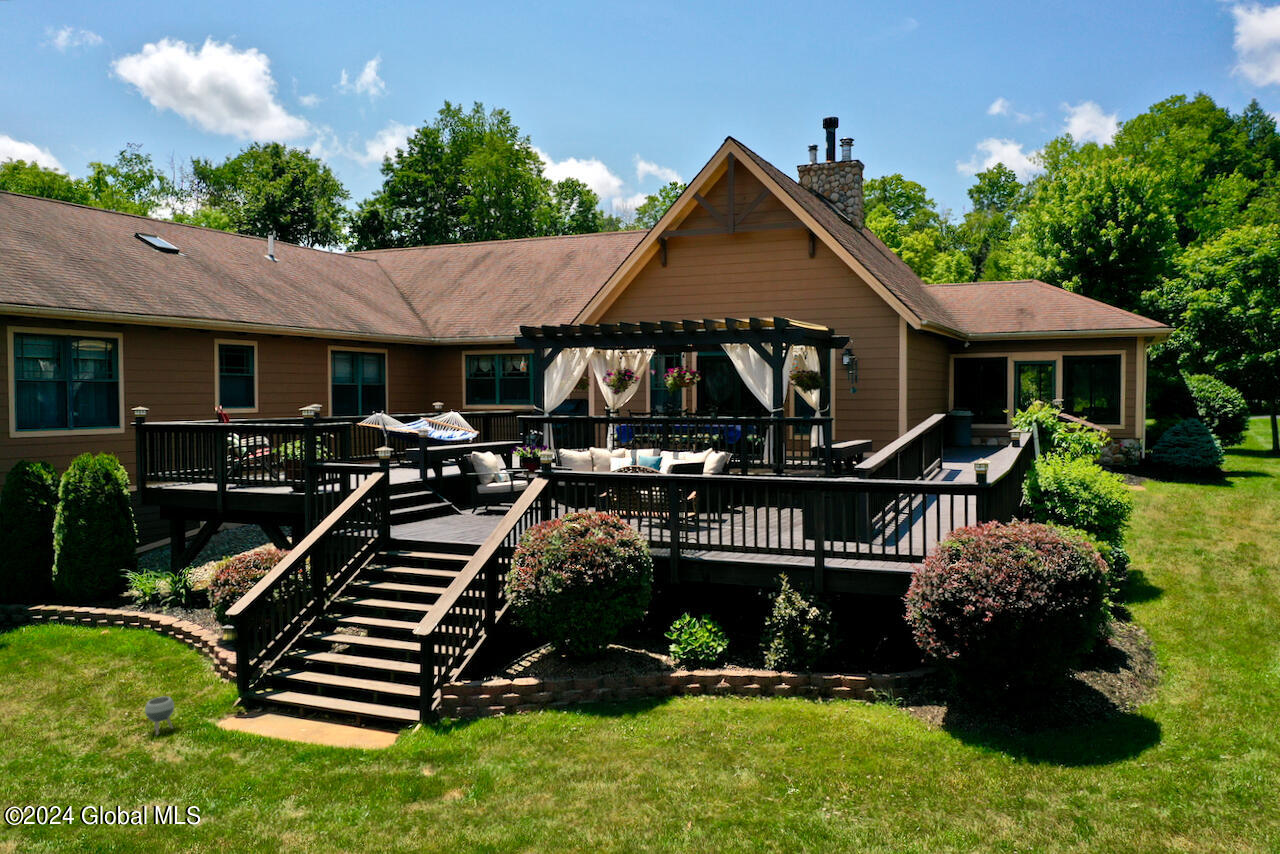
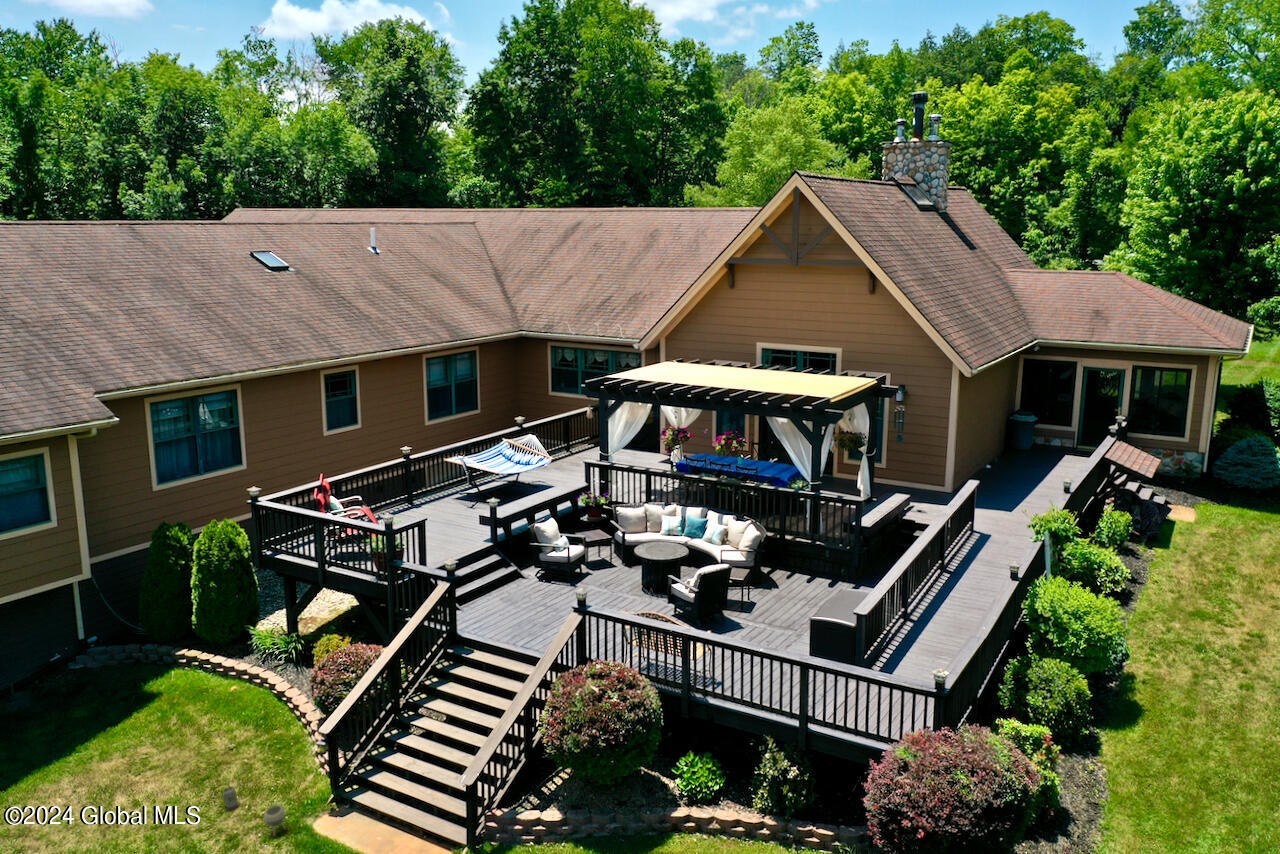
watering can: none [75,682,115,721] -> present [222,784,242,811]

